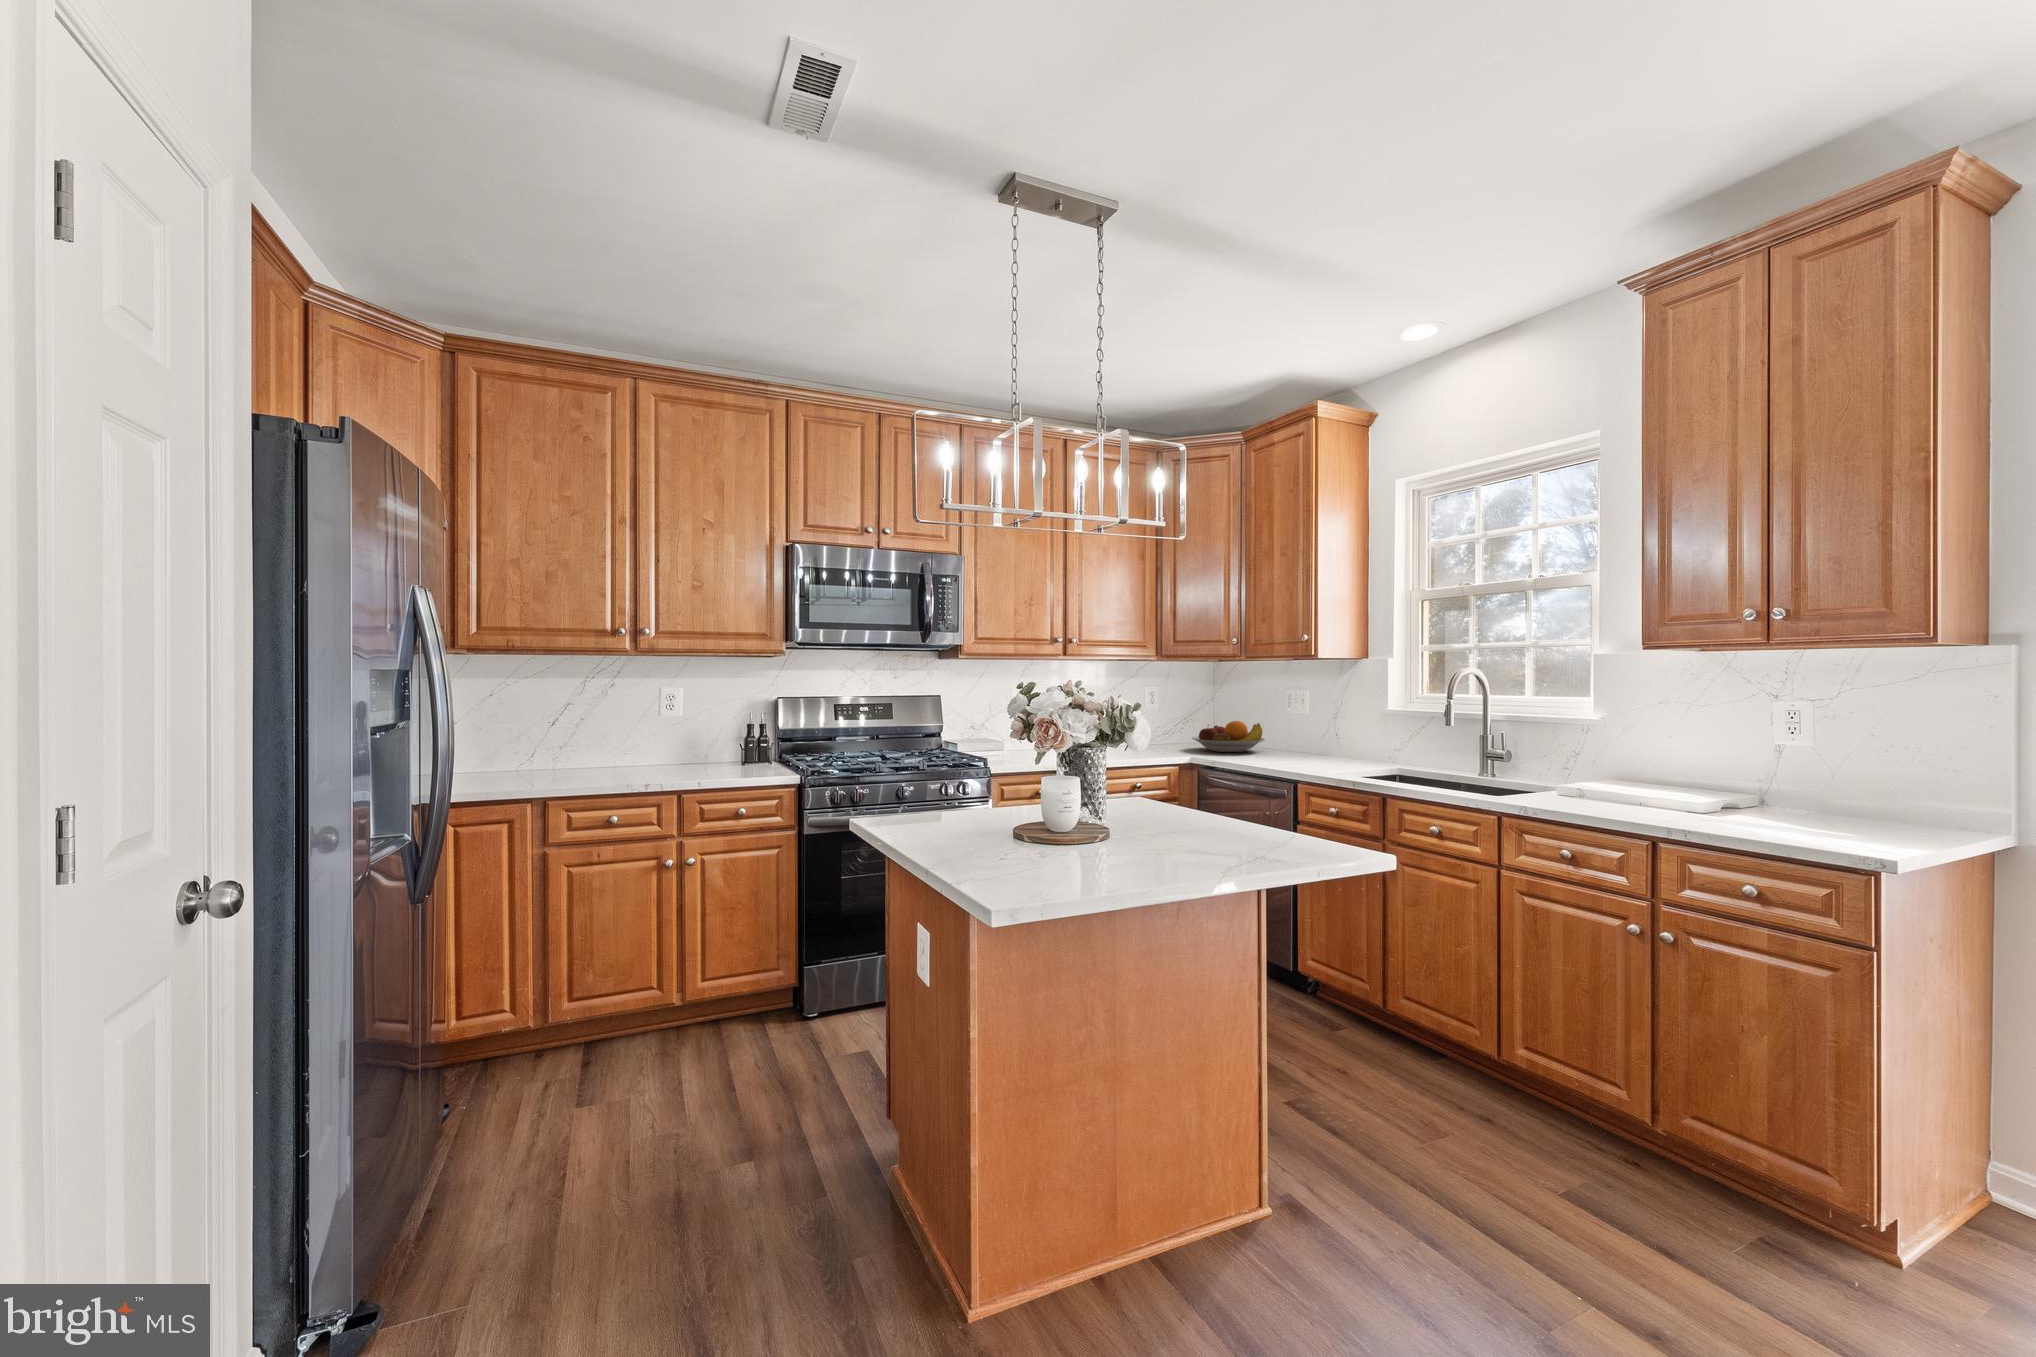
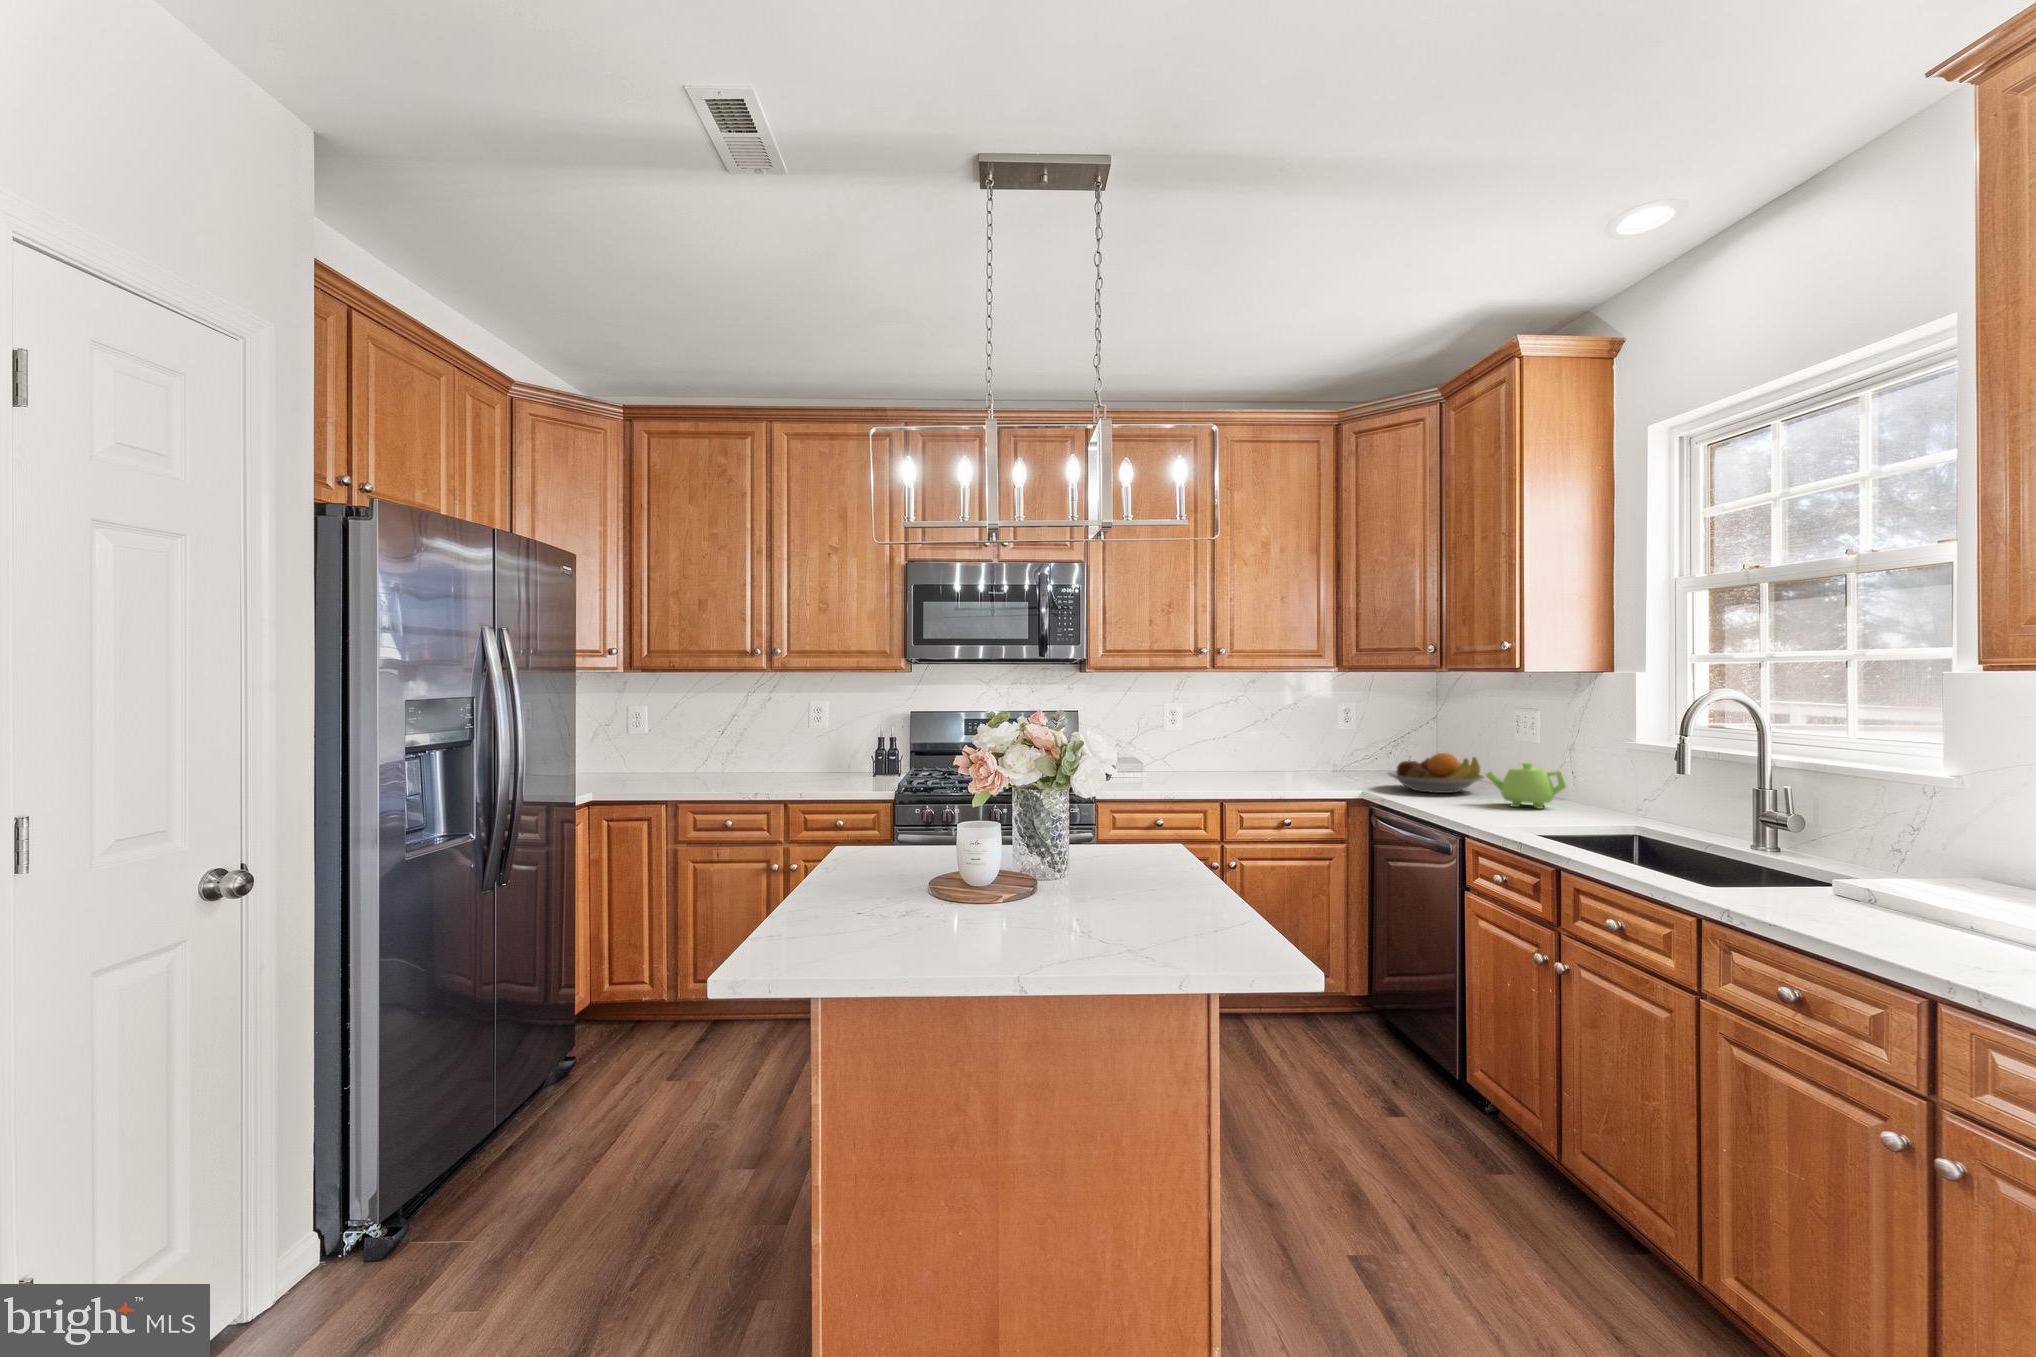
teapot: none [1282,726,1339,760] -> present [1486,763,1566,809]

